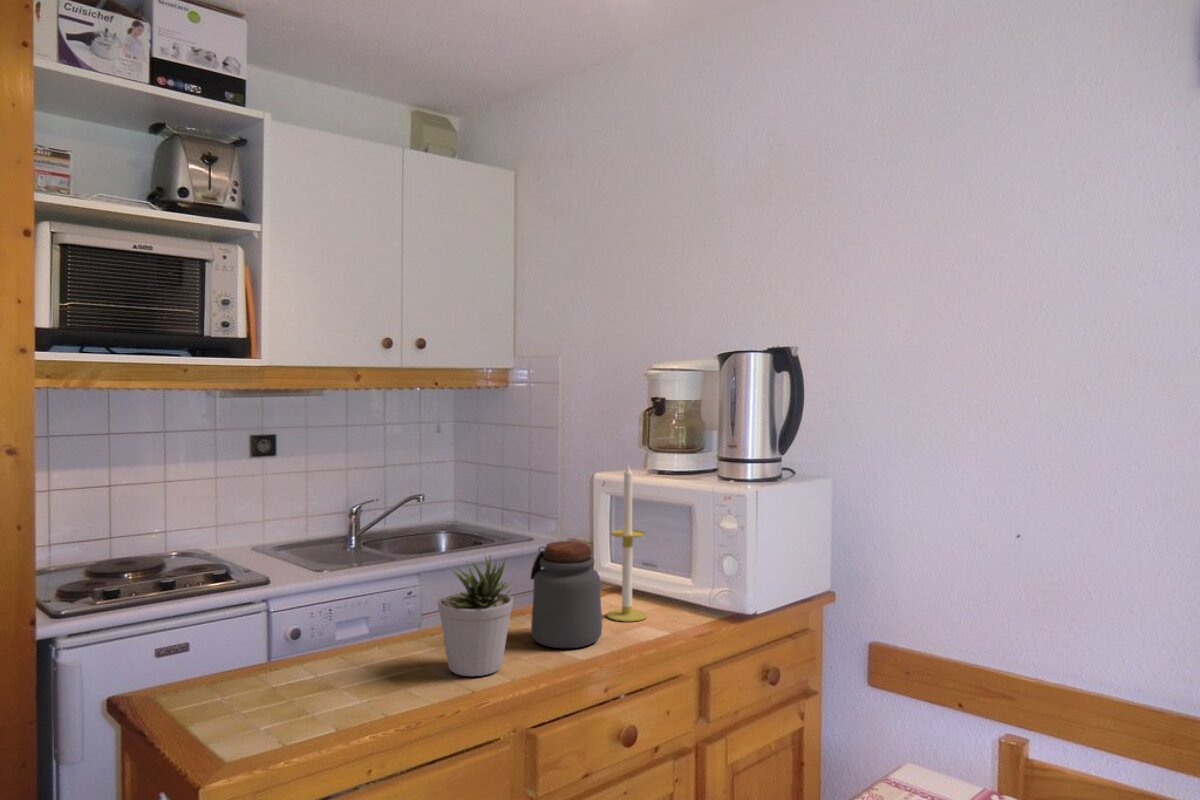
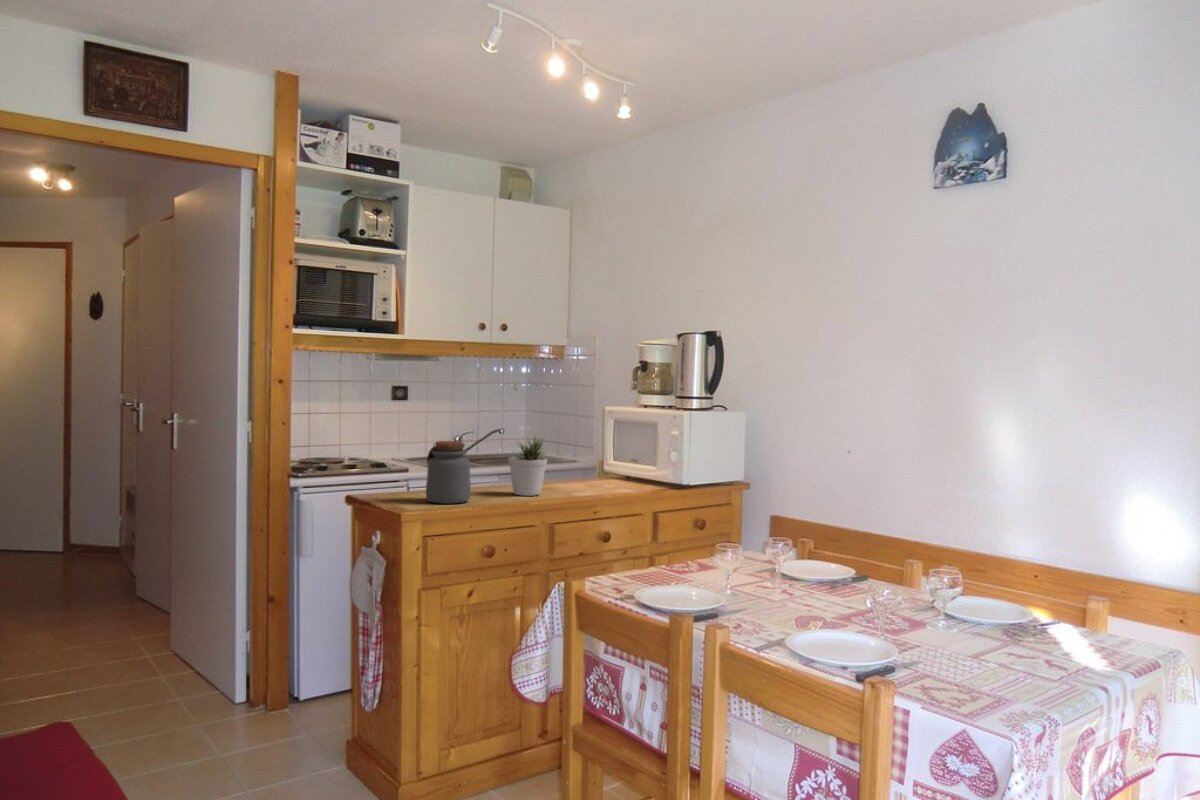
candle: present [607,465,647,622] -> none [605,397,629,487]
jar: present [530,541,602,648] -> present [426,441,471,504]

